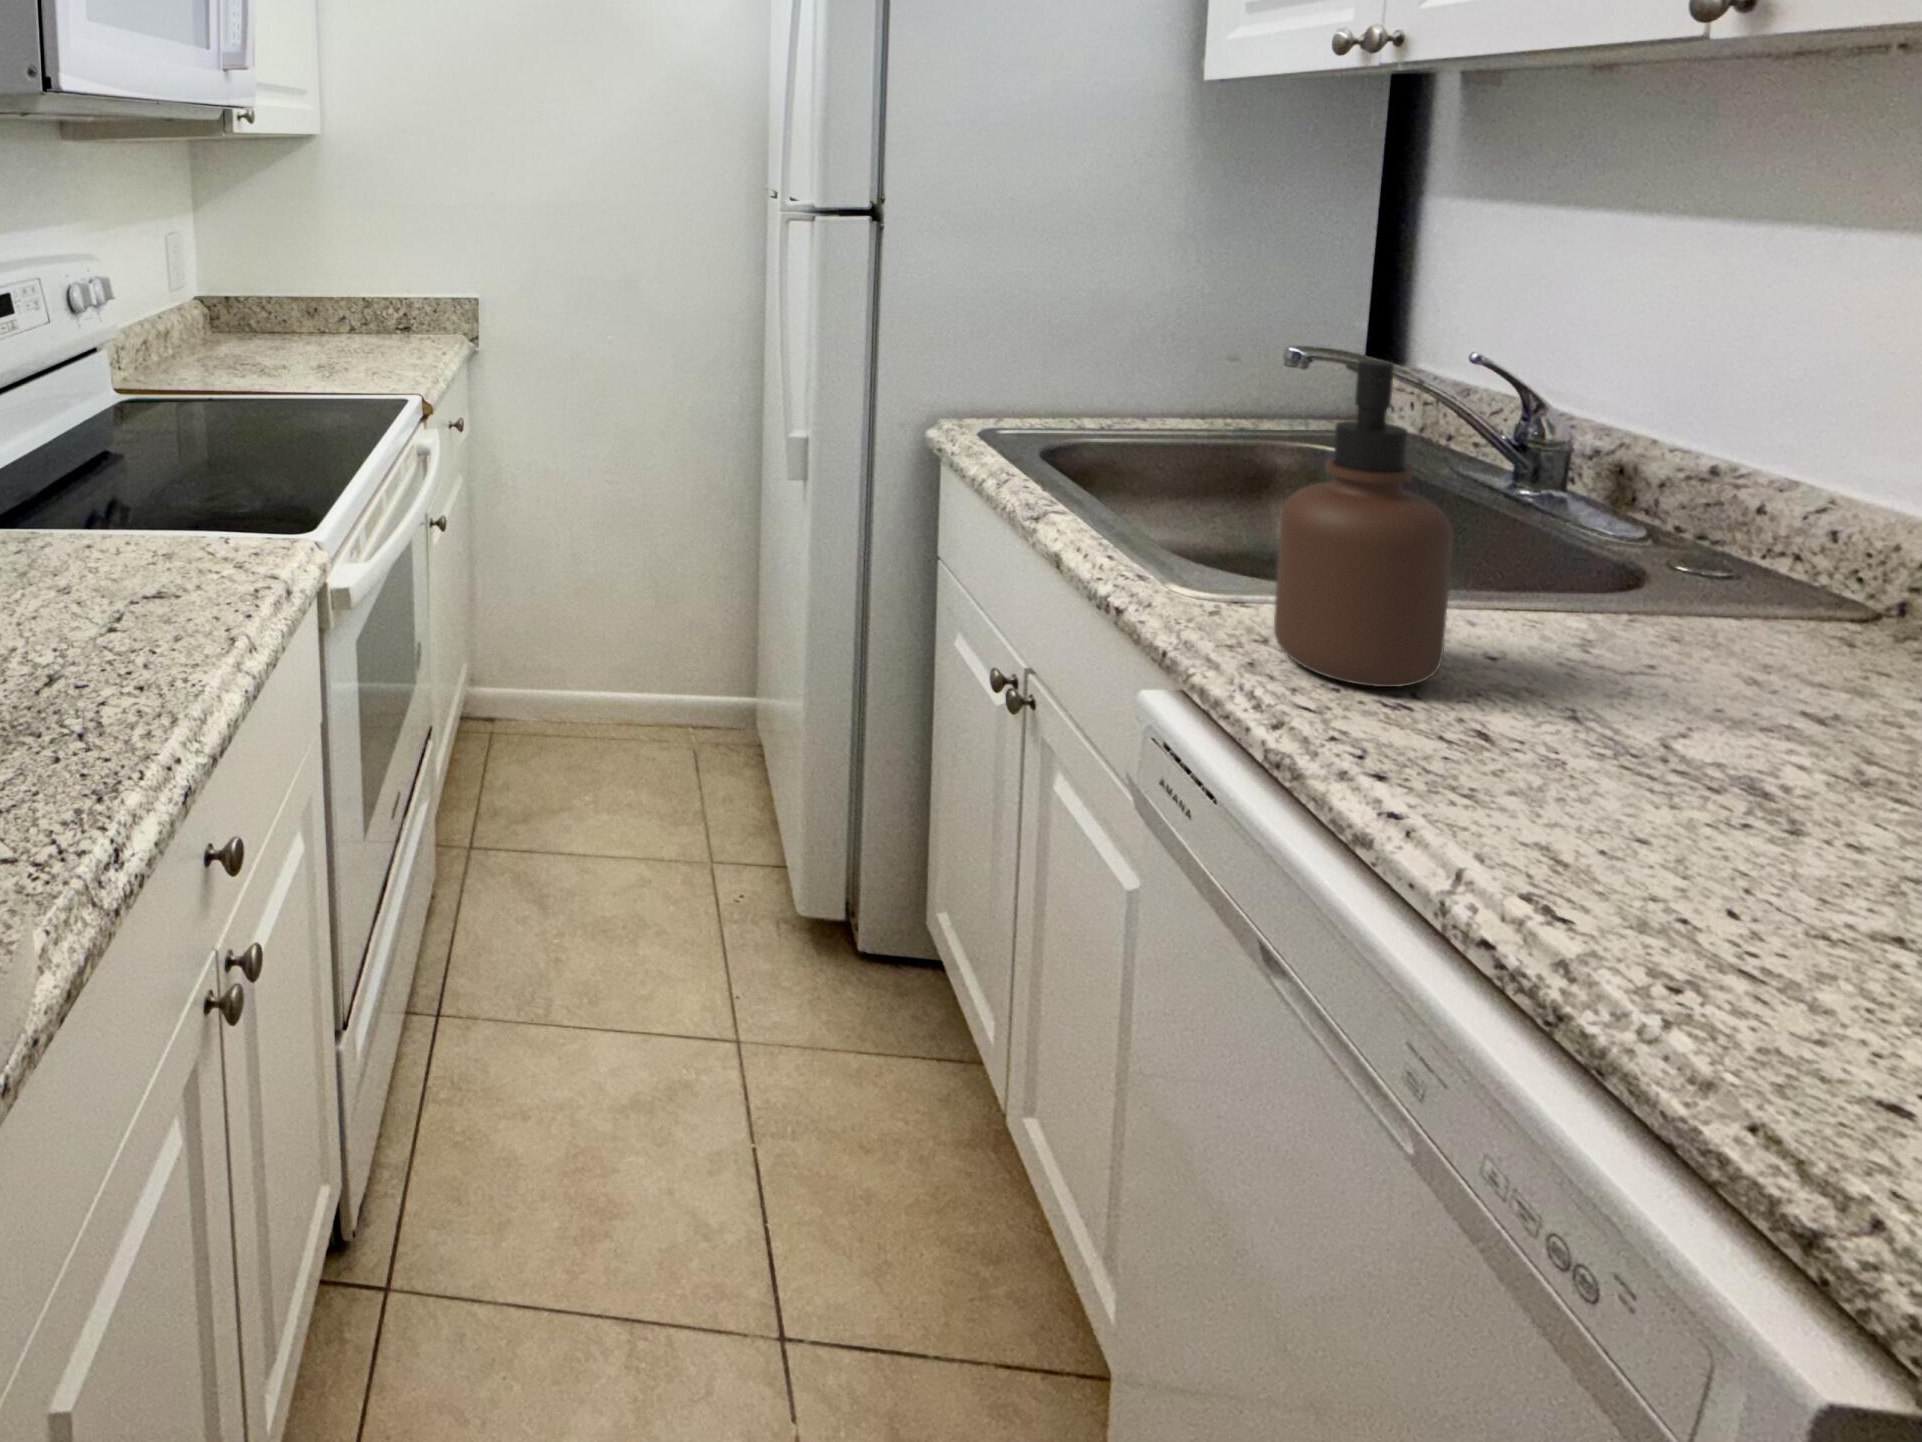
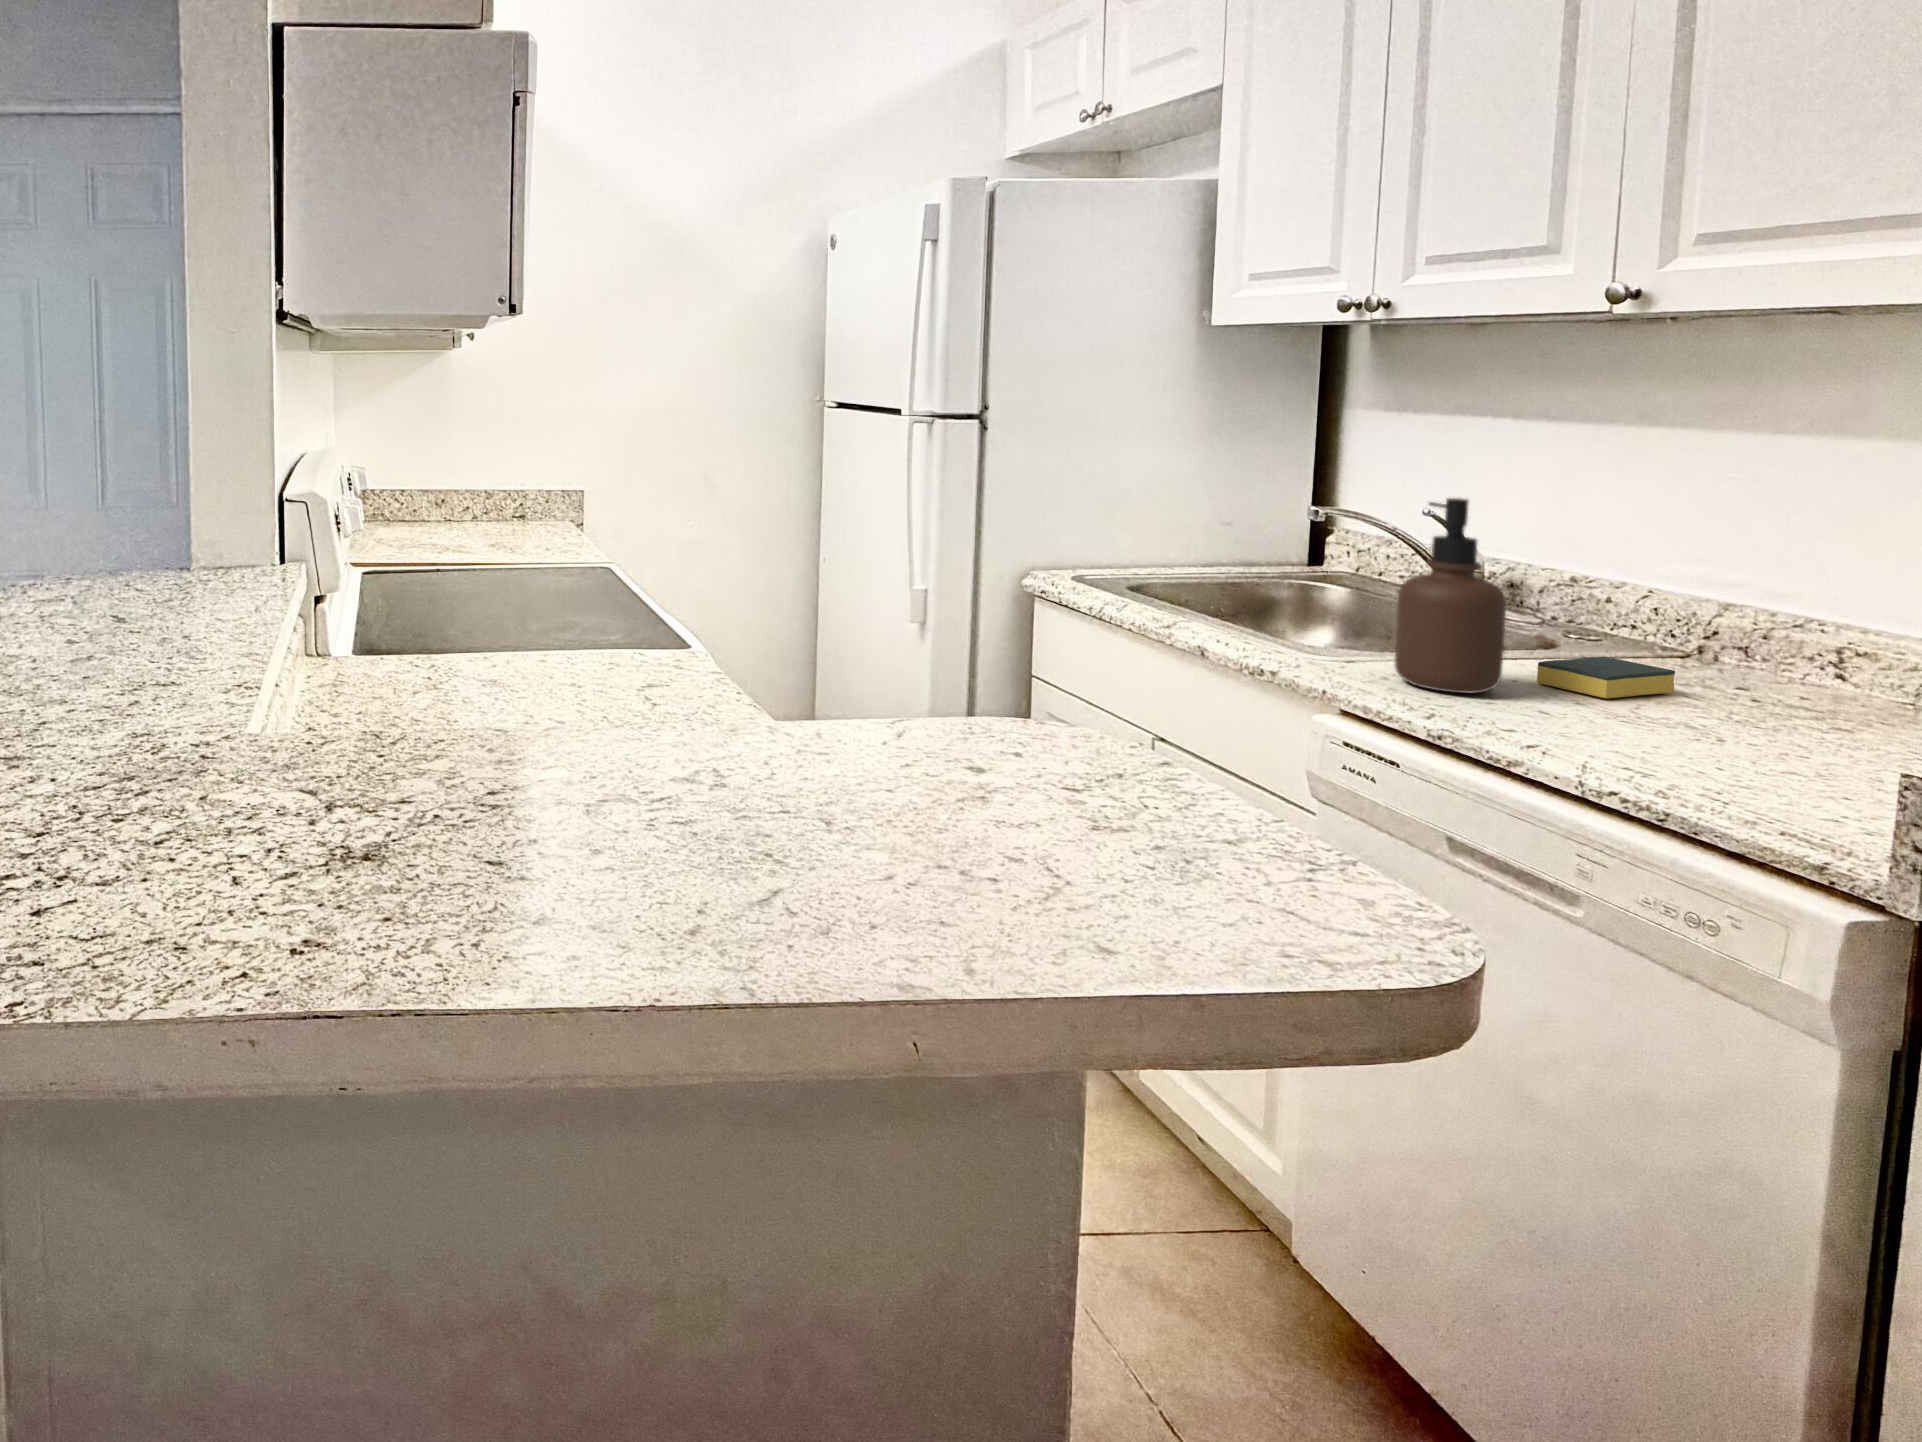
sponge: none [1532,626,1787,711] -> present [1537,657,1675,698]

